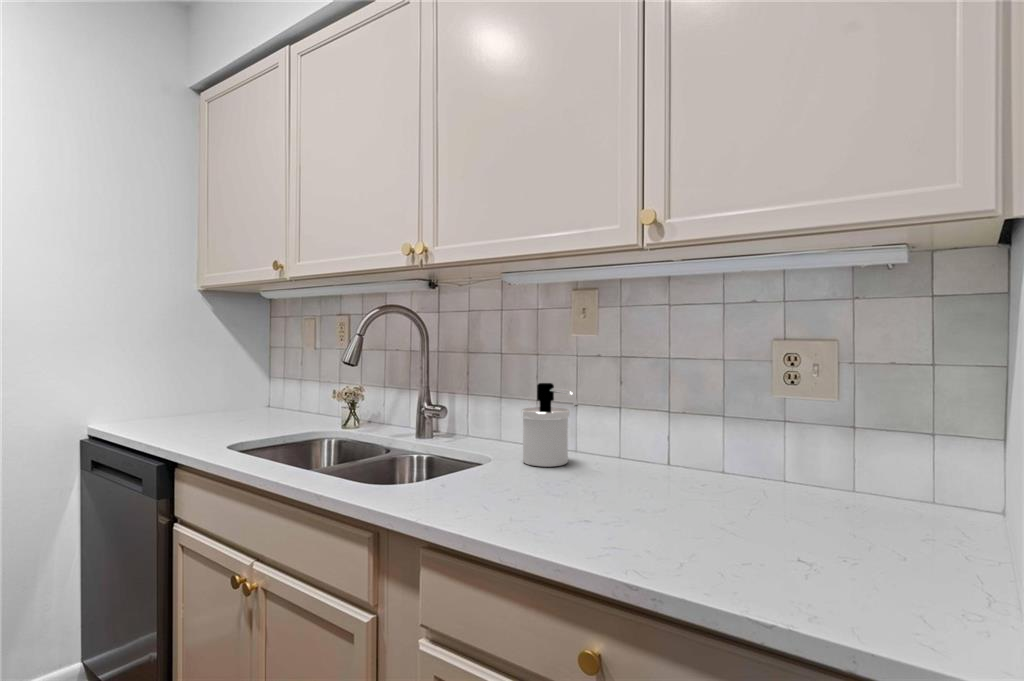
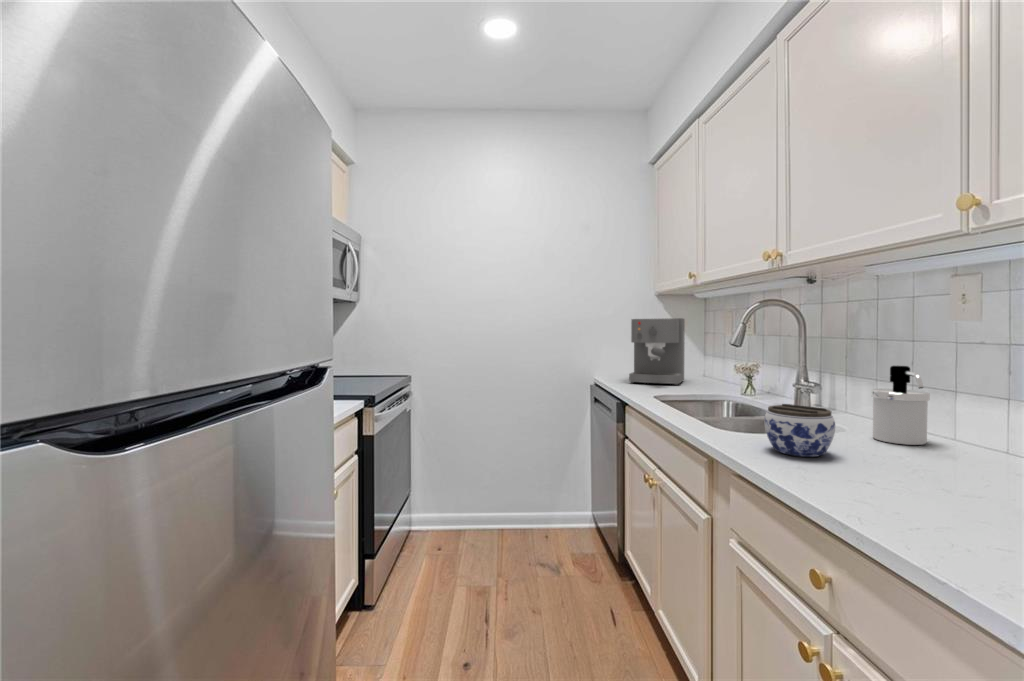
coffee maker: none [168,327,251,426] -> present [629,318,685,385]
jar: none [453,440,530,507] -> present [764,404,835,457]

